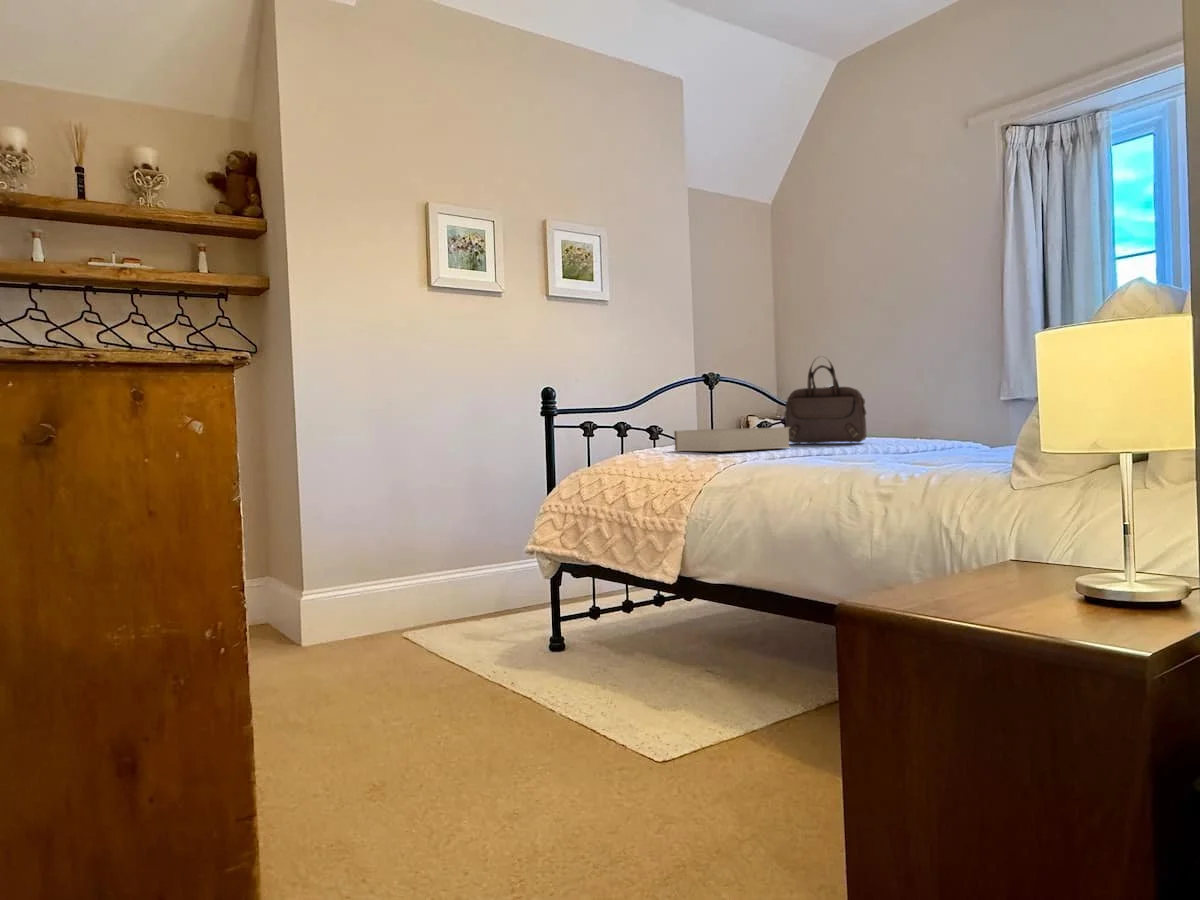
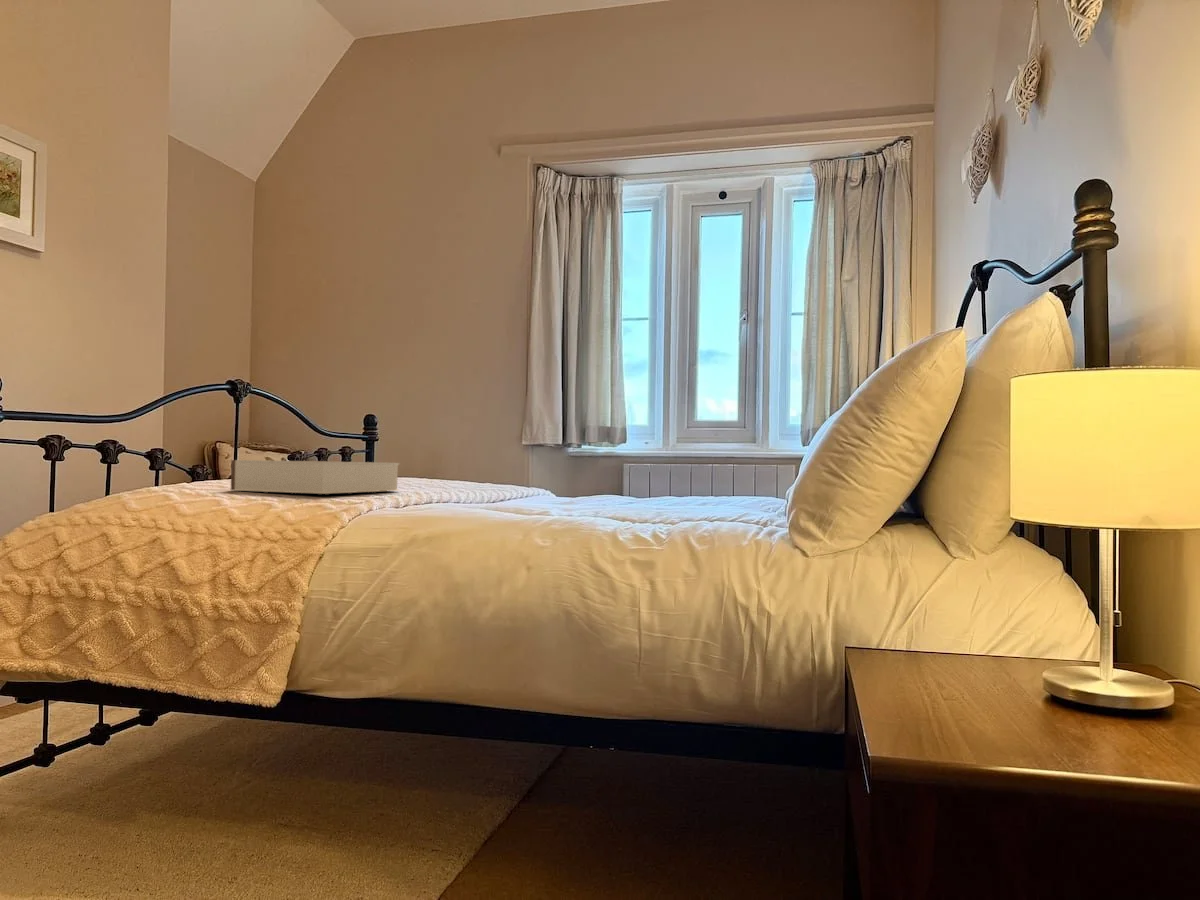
handbag: present [784,361,867,443] -> none [365,374,471,486]

